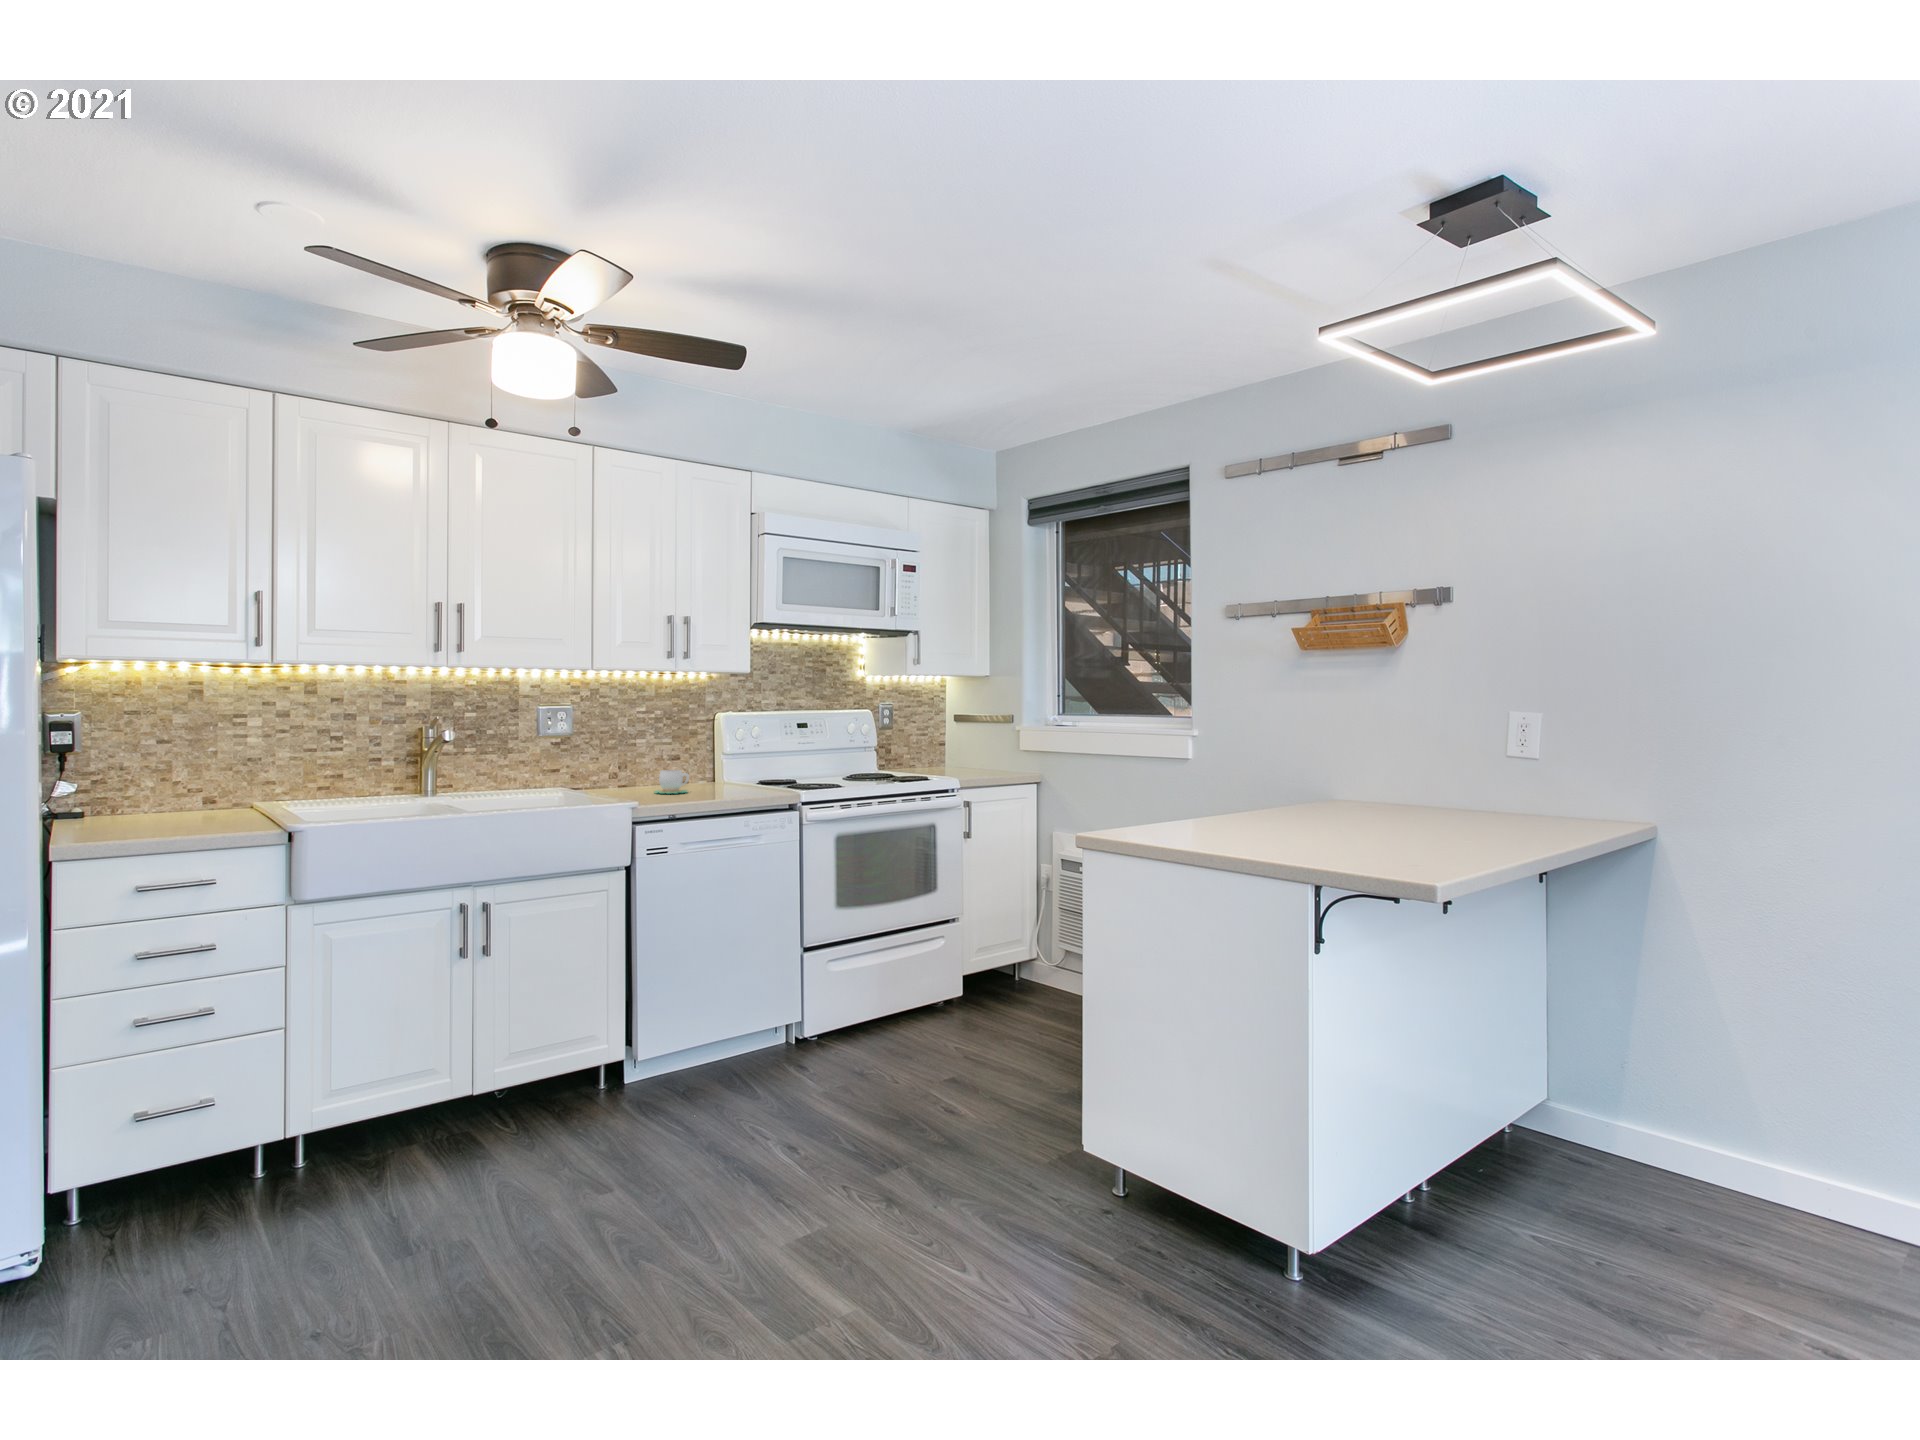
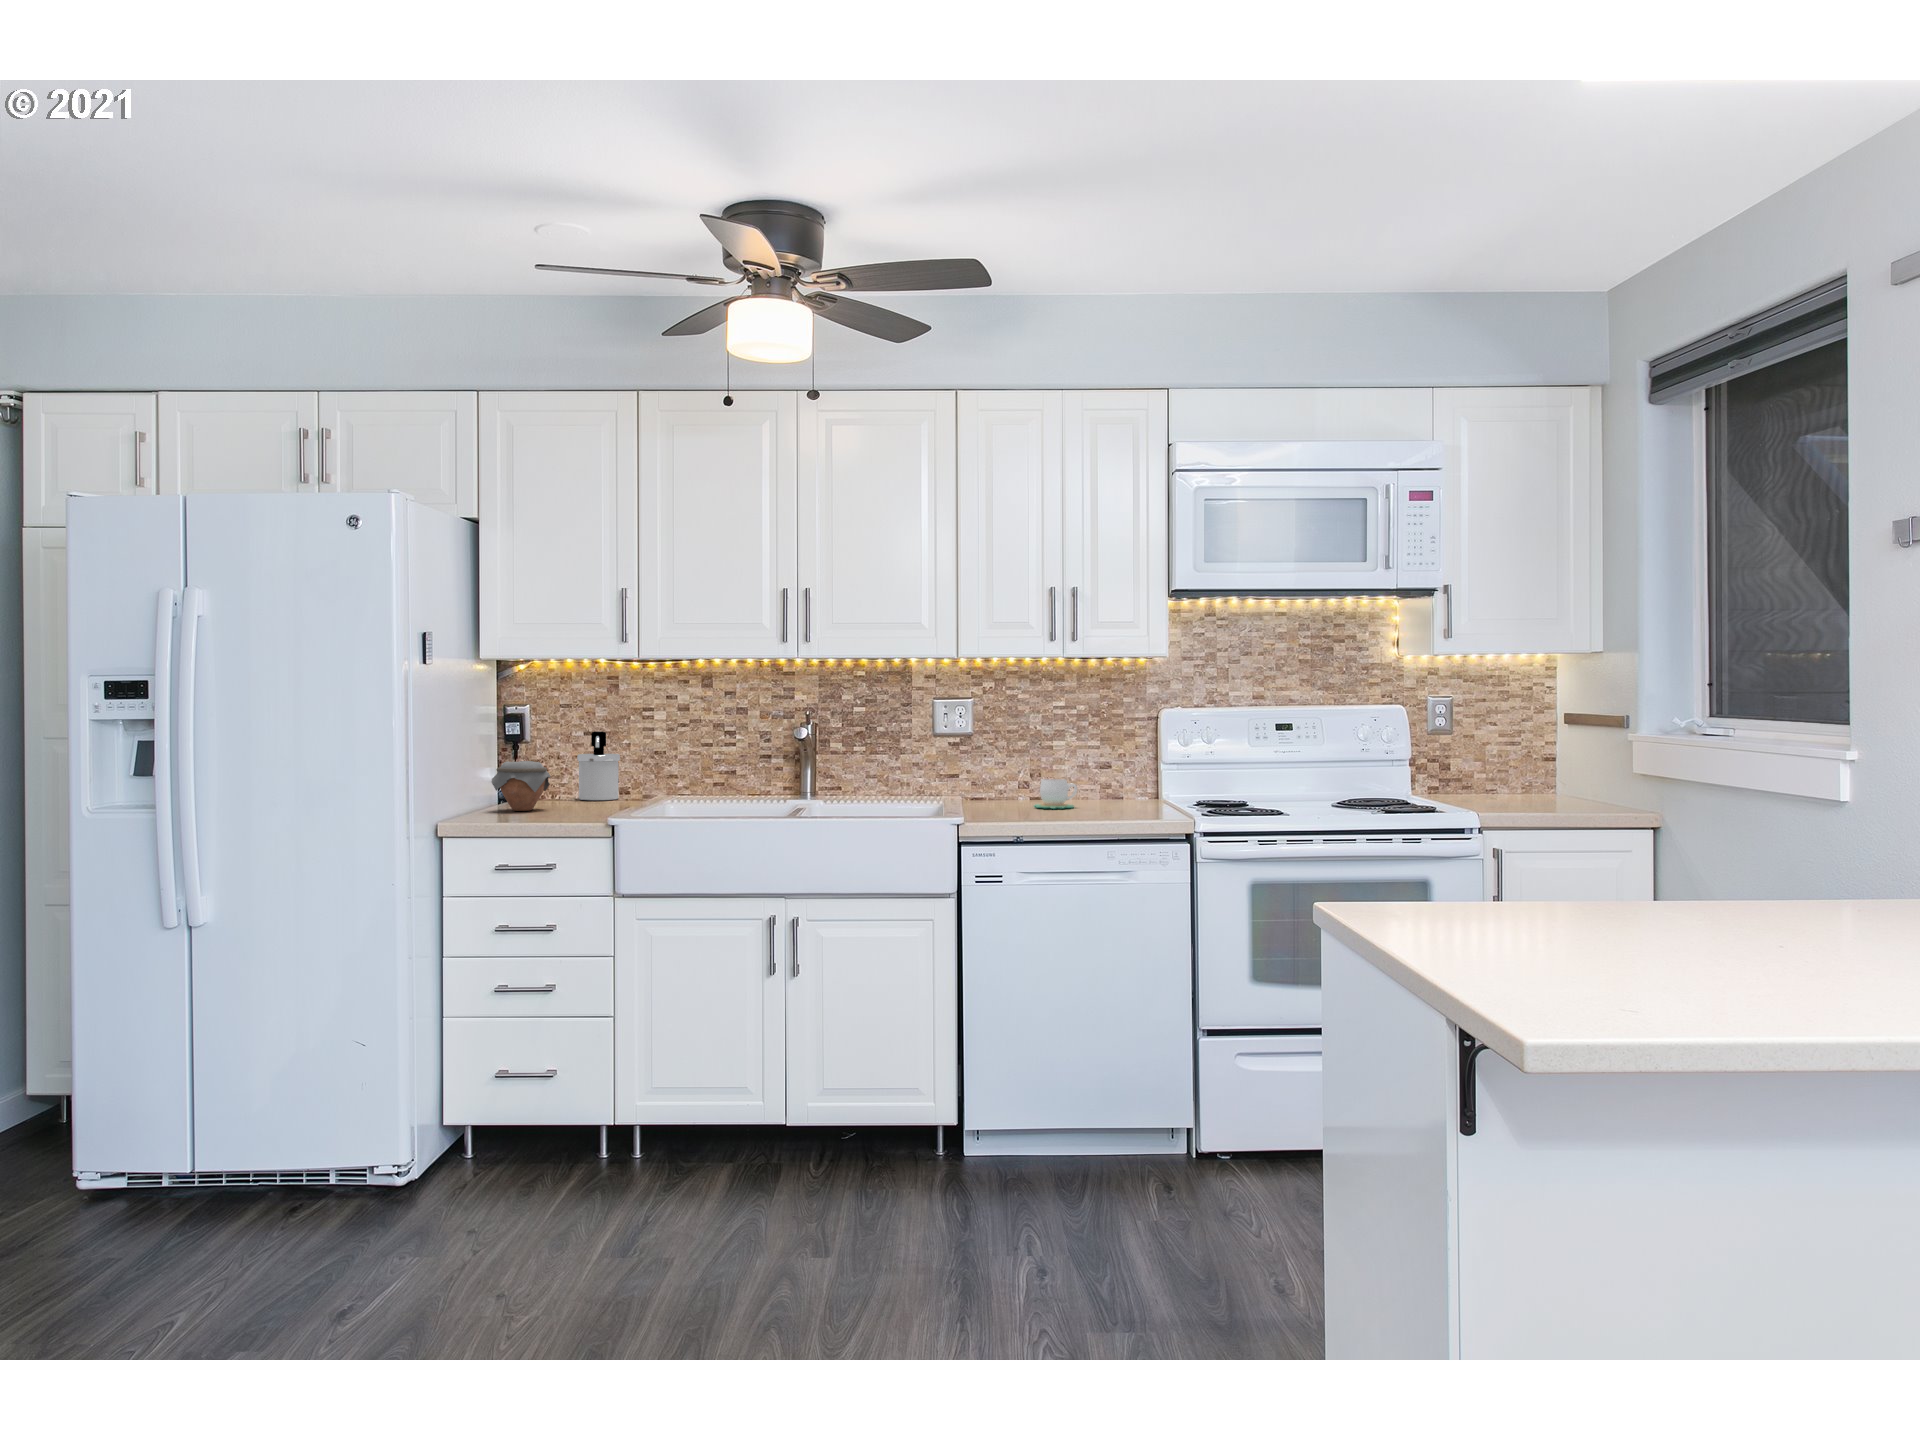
soap dispenser: none [149,739,203,812] -> present [577,731,620,800]
jar: none [82,772,158,828] -> present [492,761,551,811]

